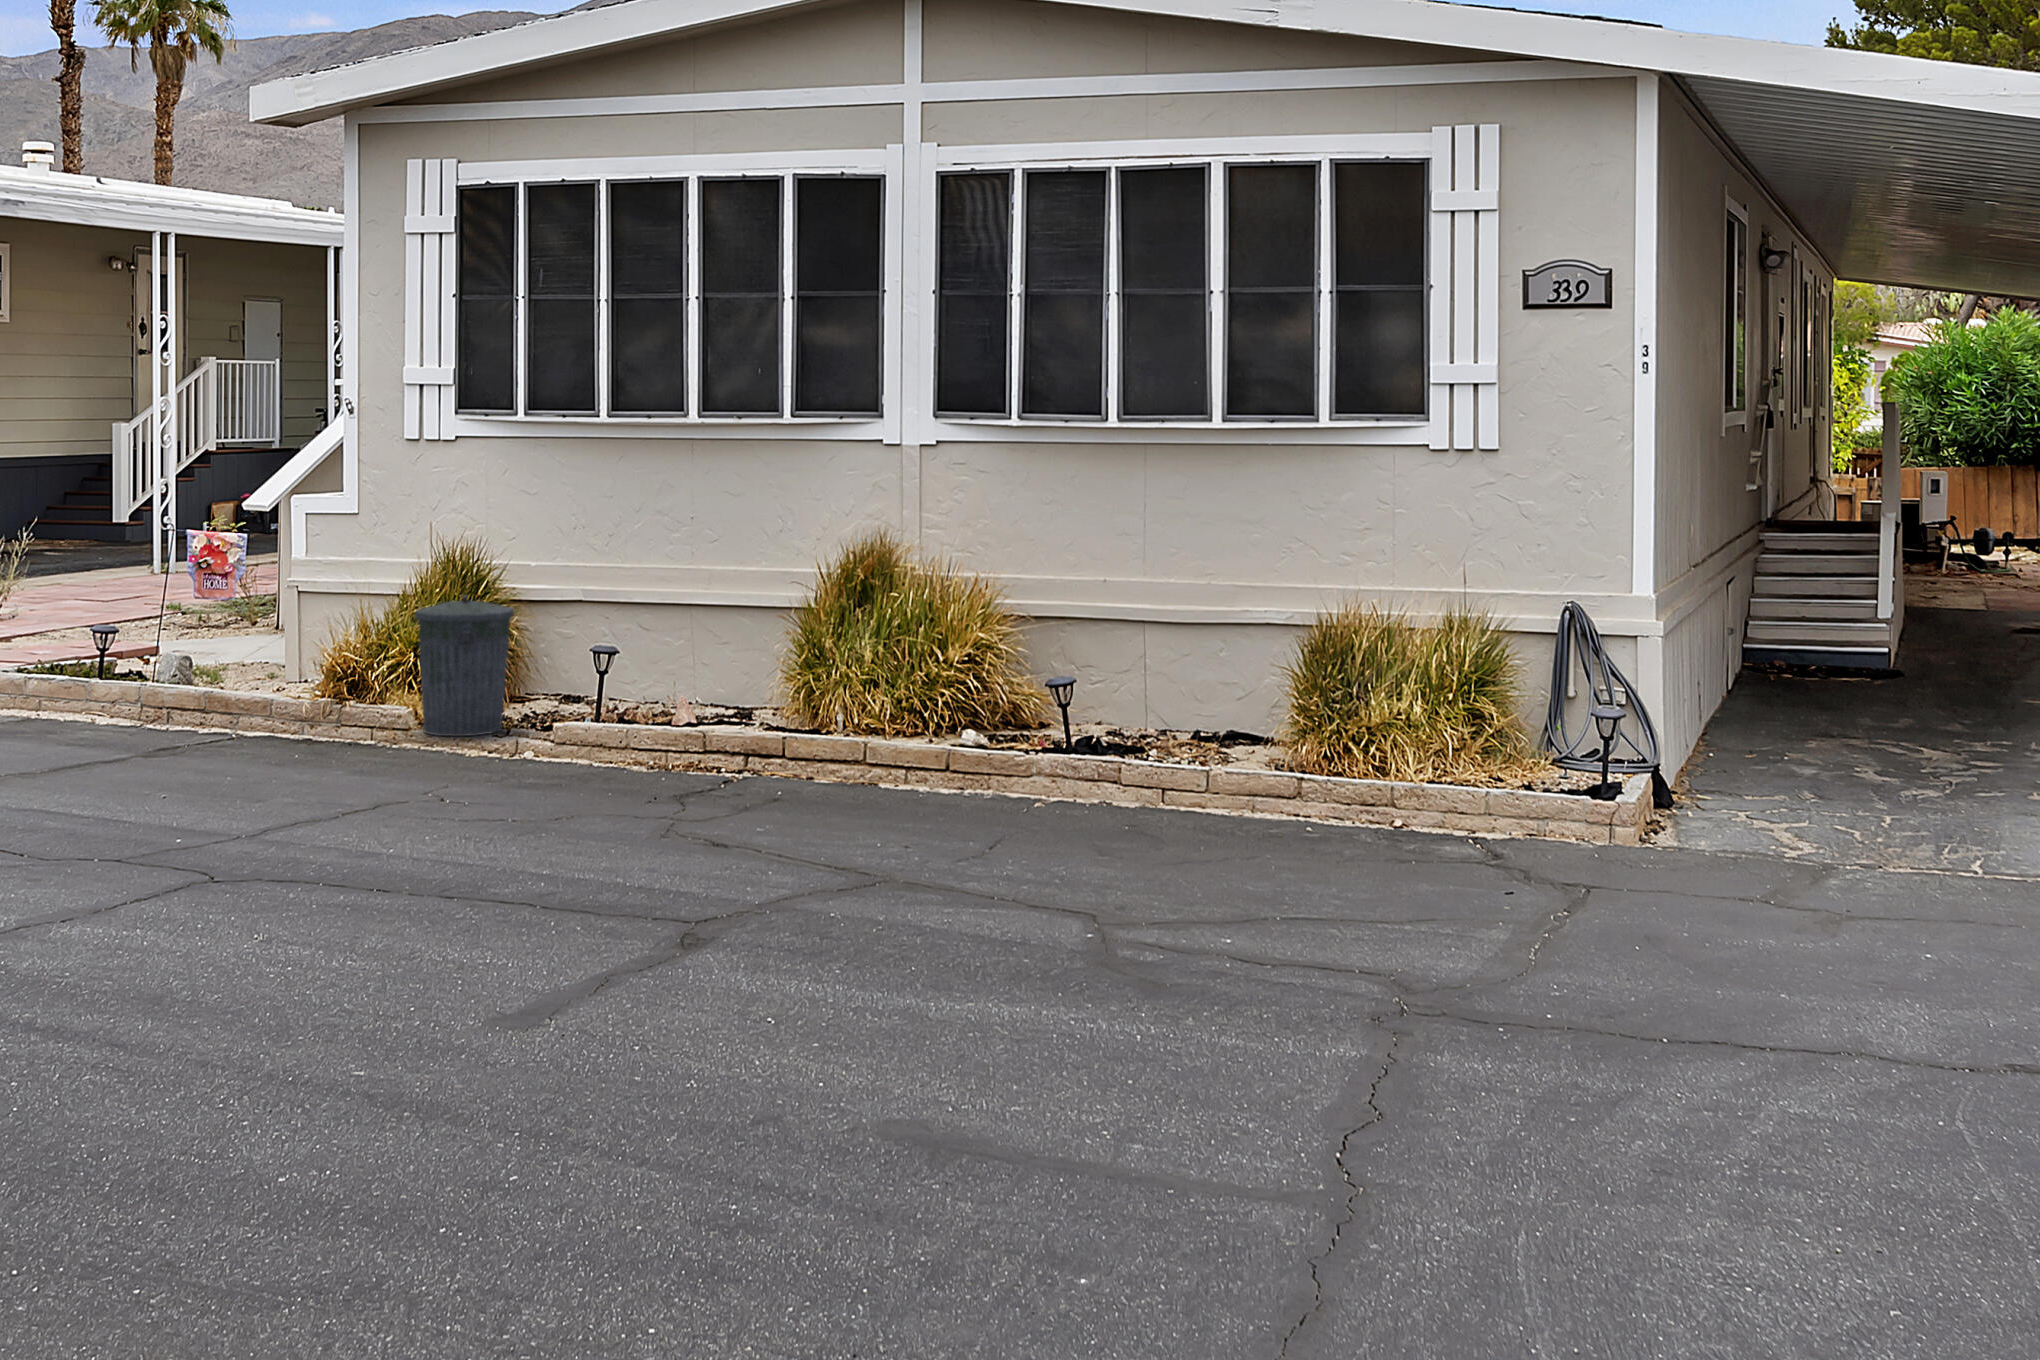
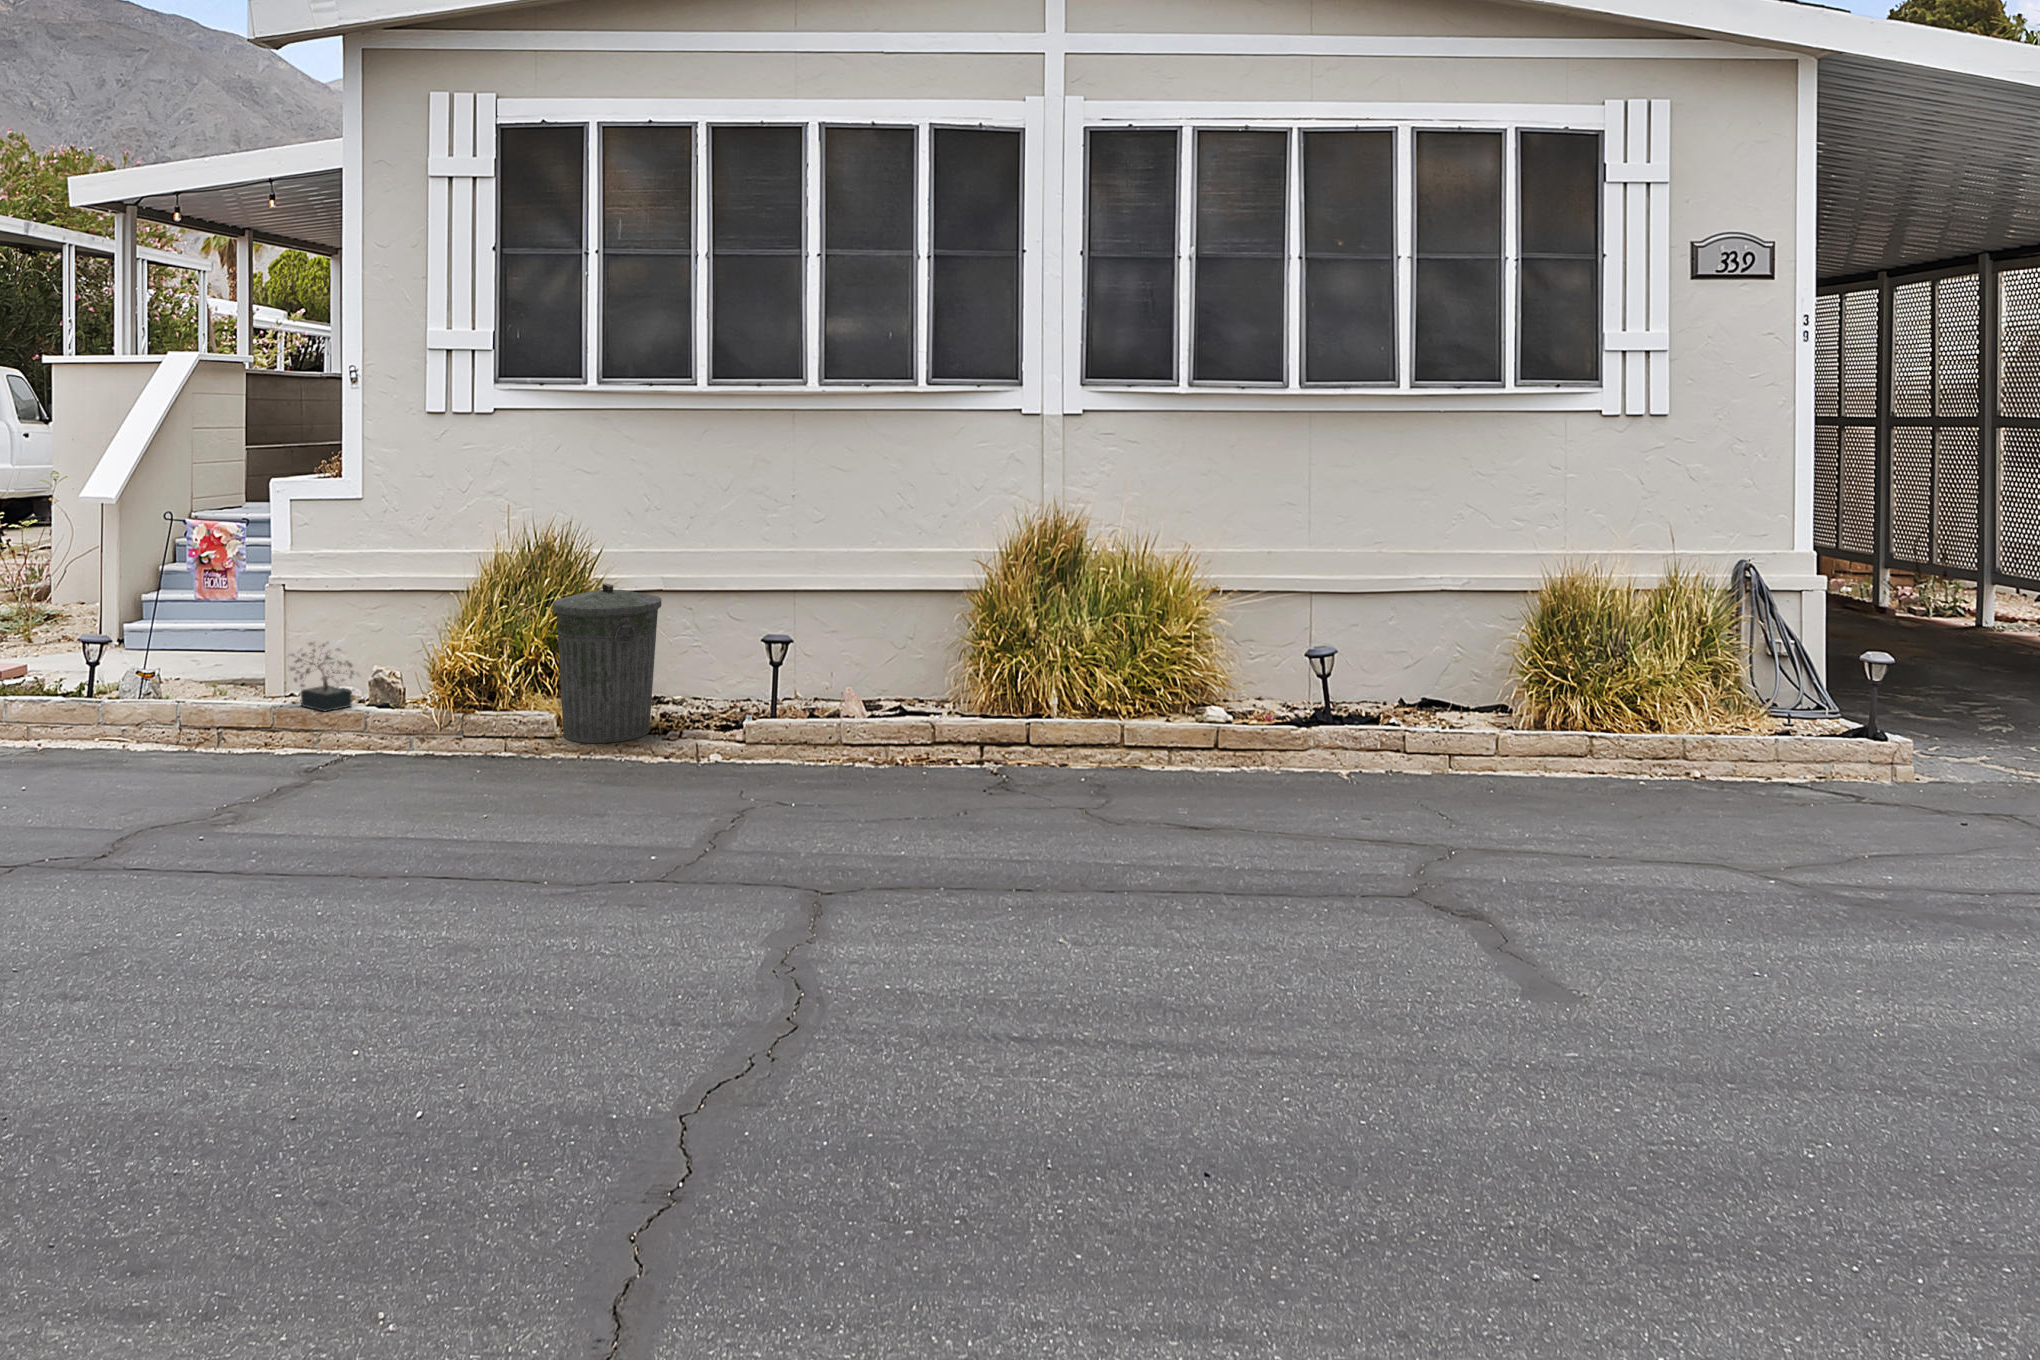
decorative plant: none [245,641,302,703] -> present [290,642,354,711]

